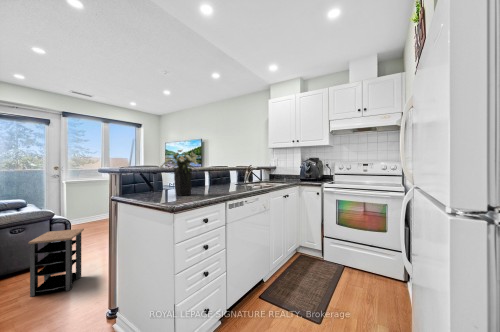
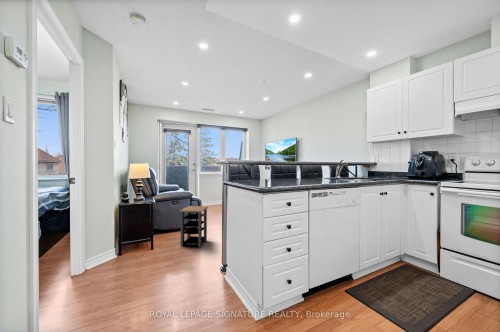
flower arrangement: present [160,150,197,195] -> none [256,145,288,183]

